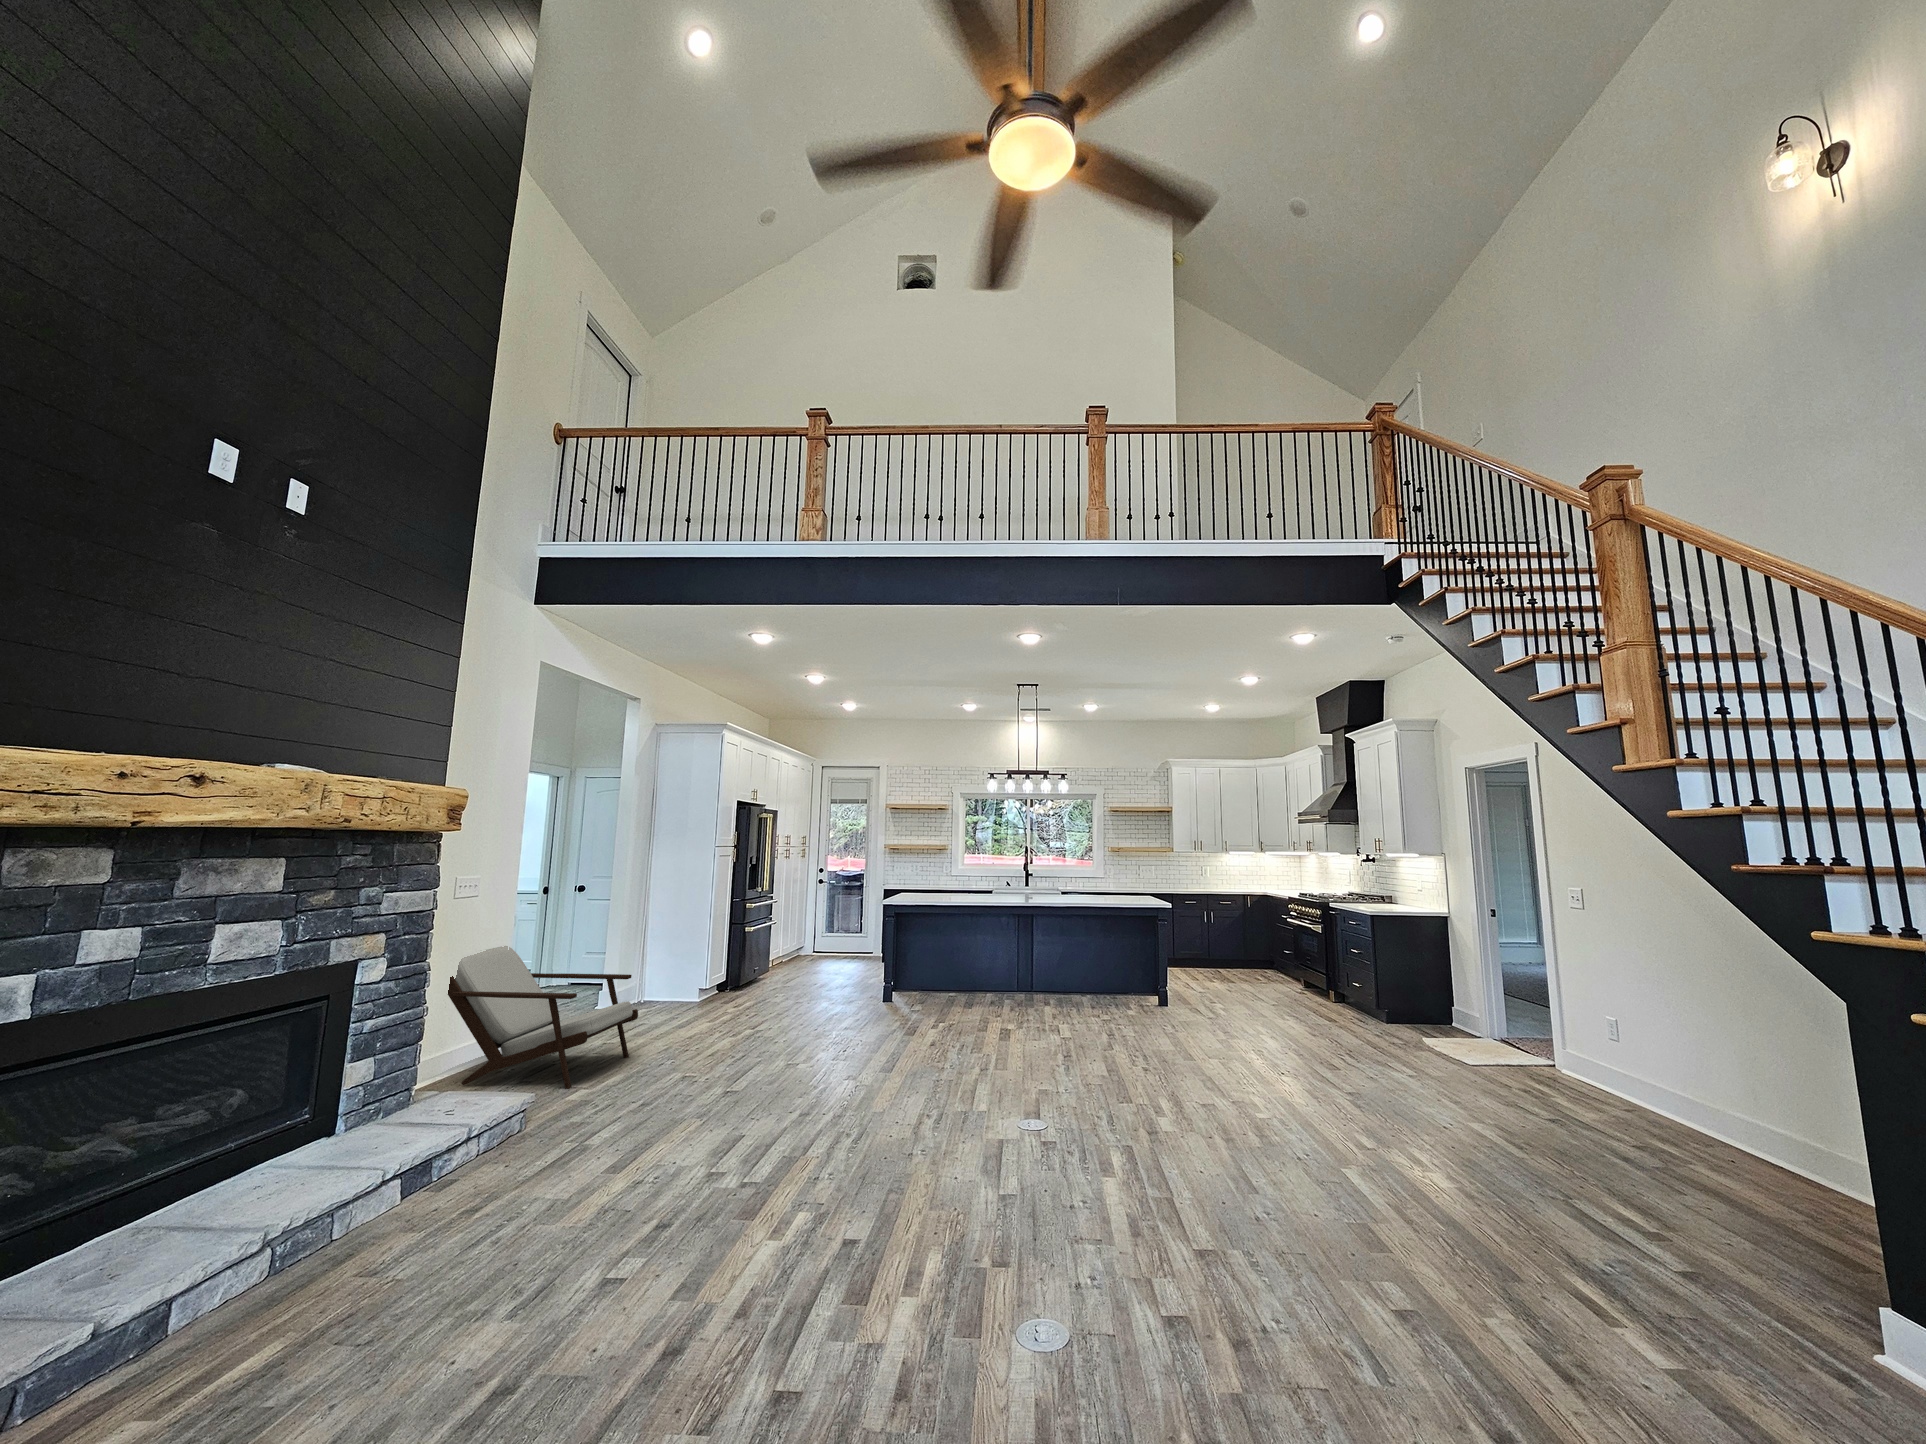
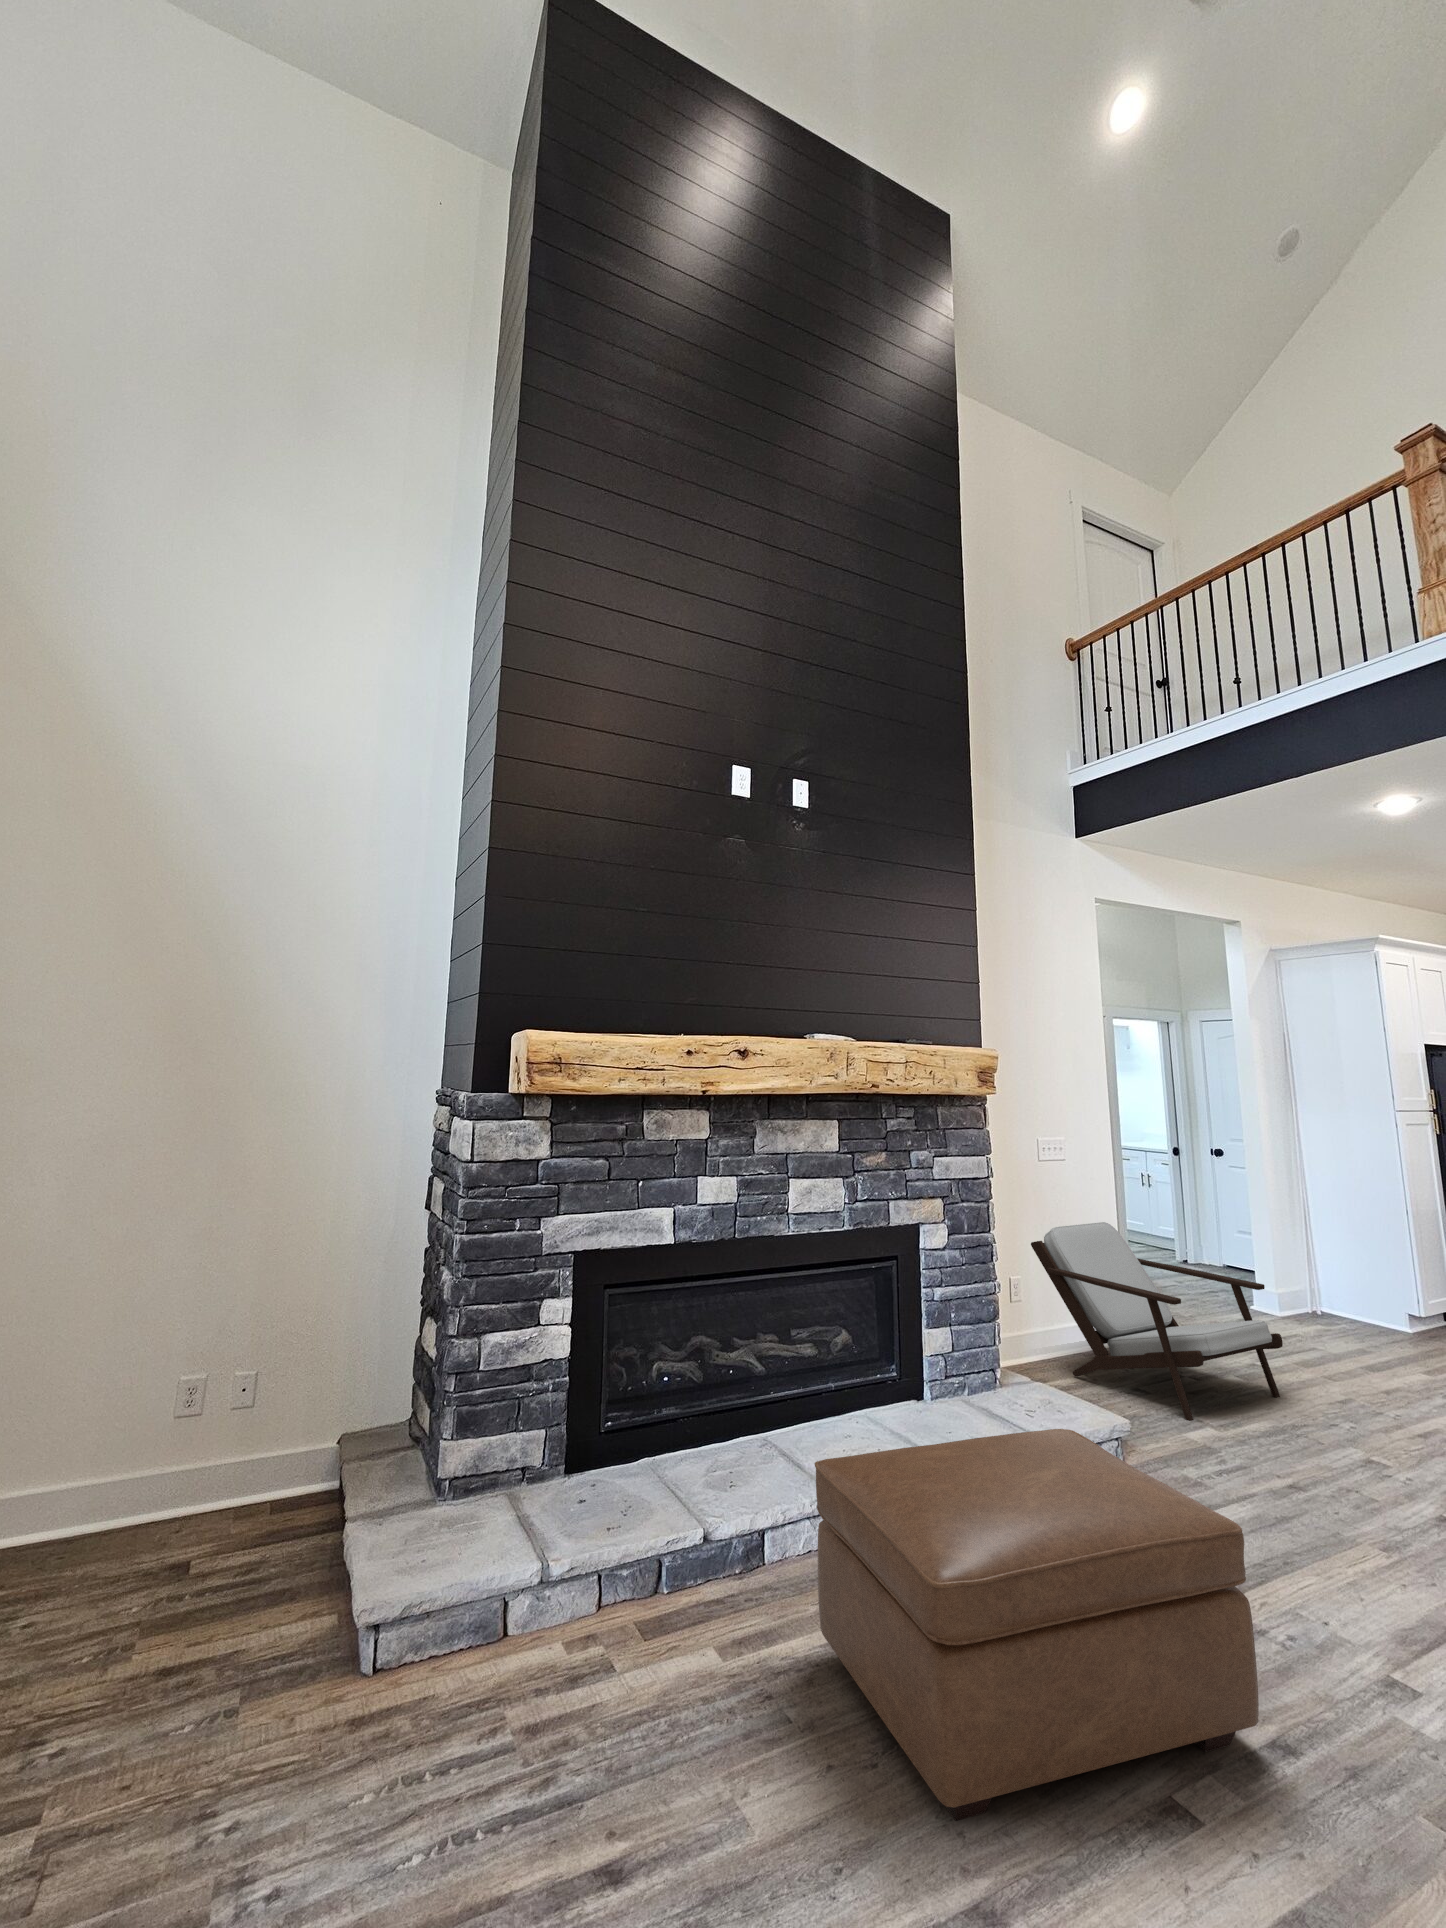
ottoman: none [286,1088,667,1380] -> present [815,1429,1259,1821]

